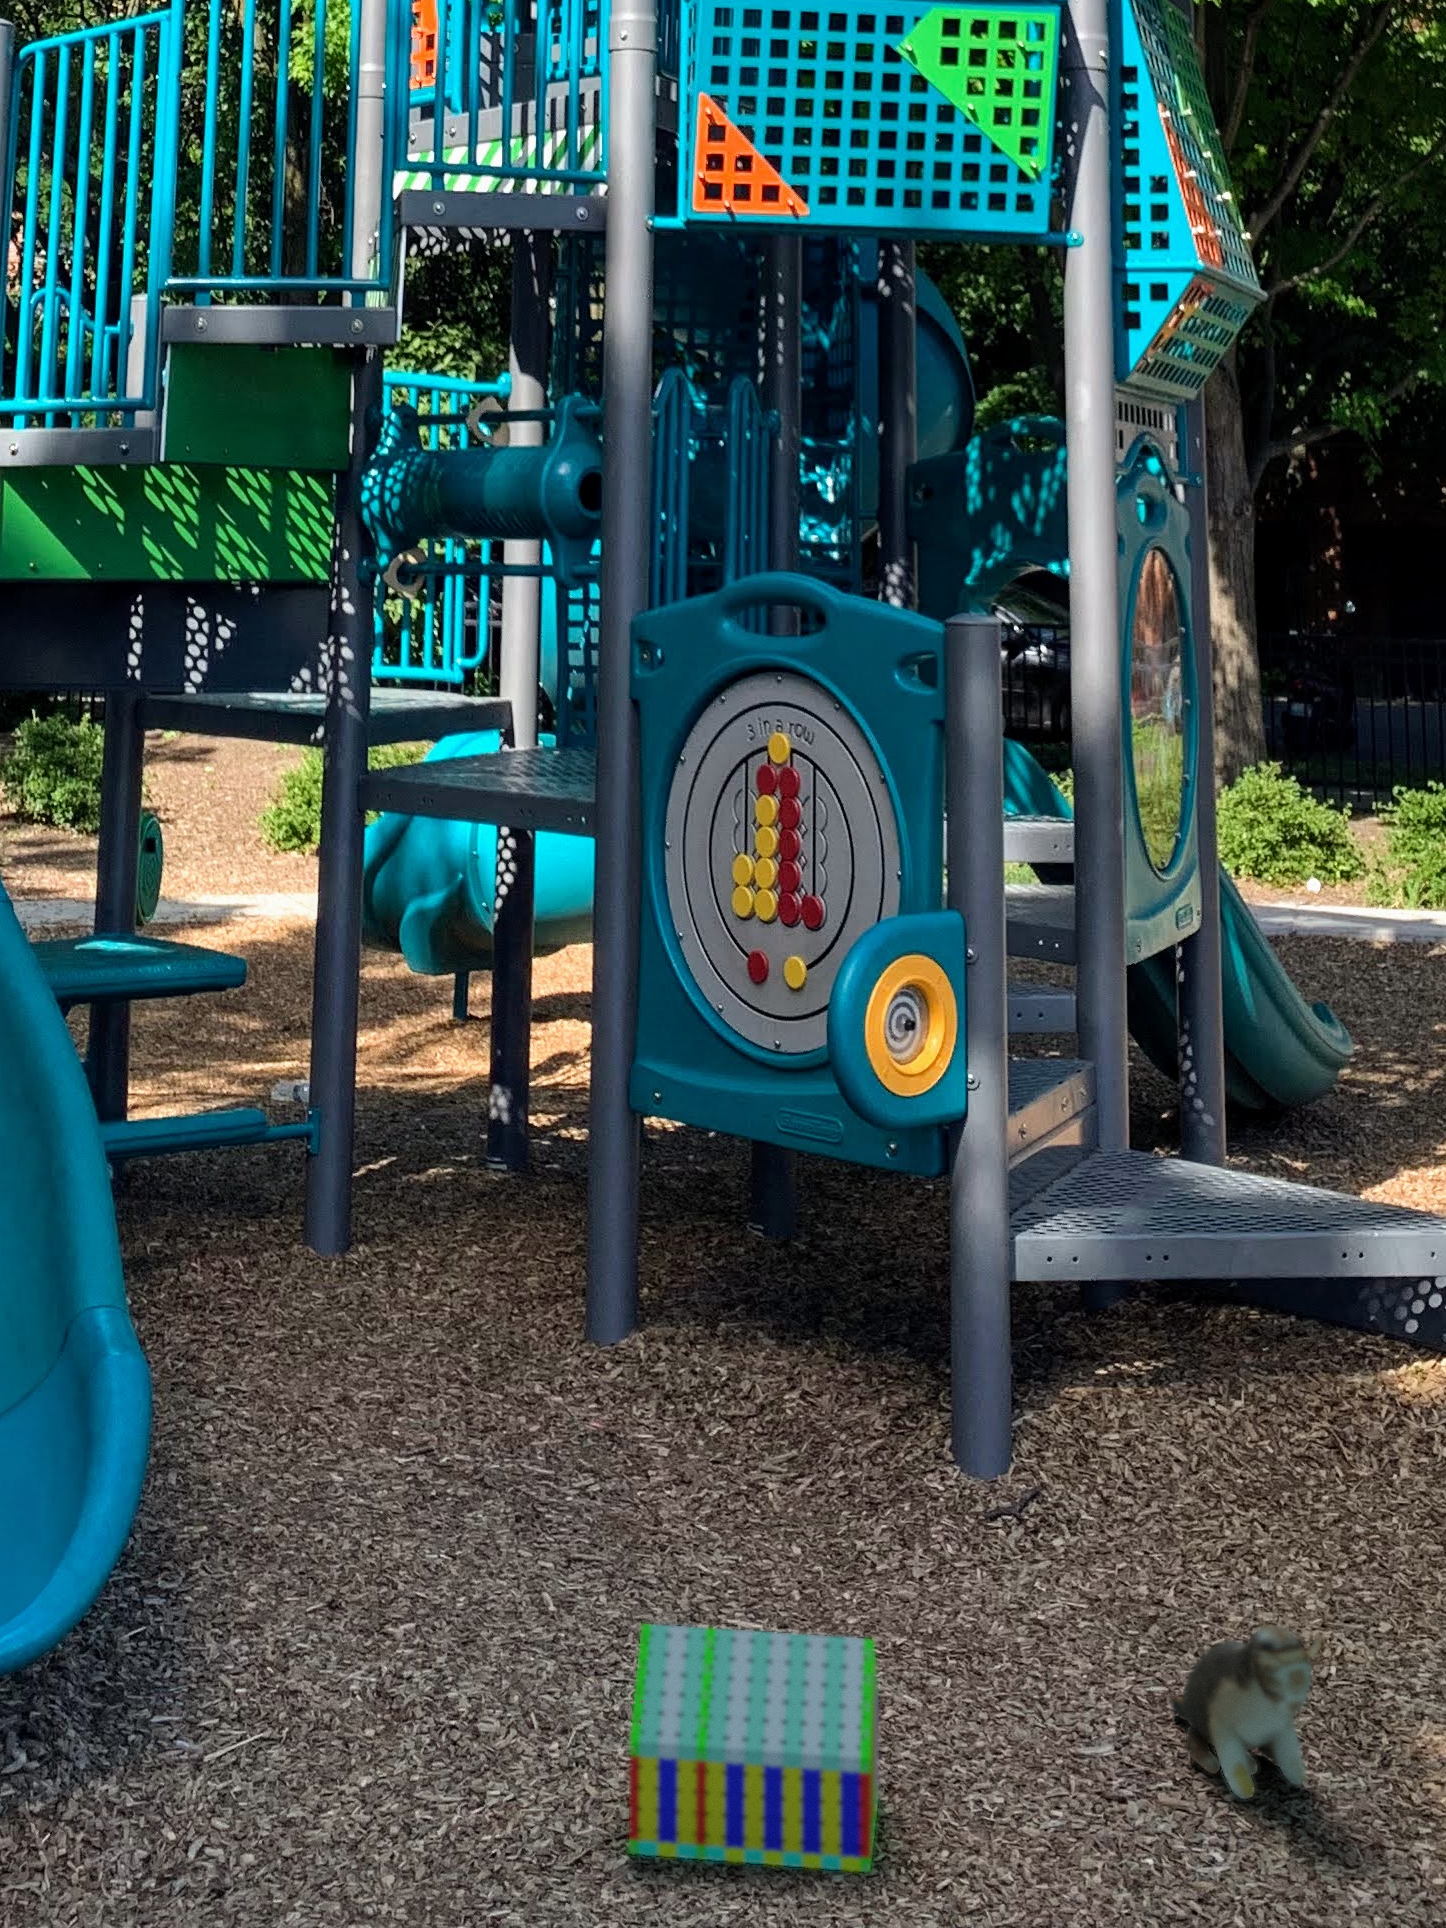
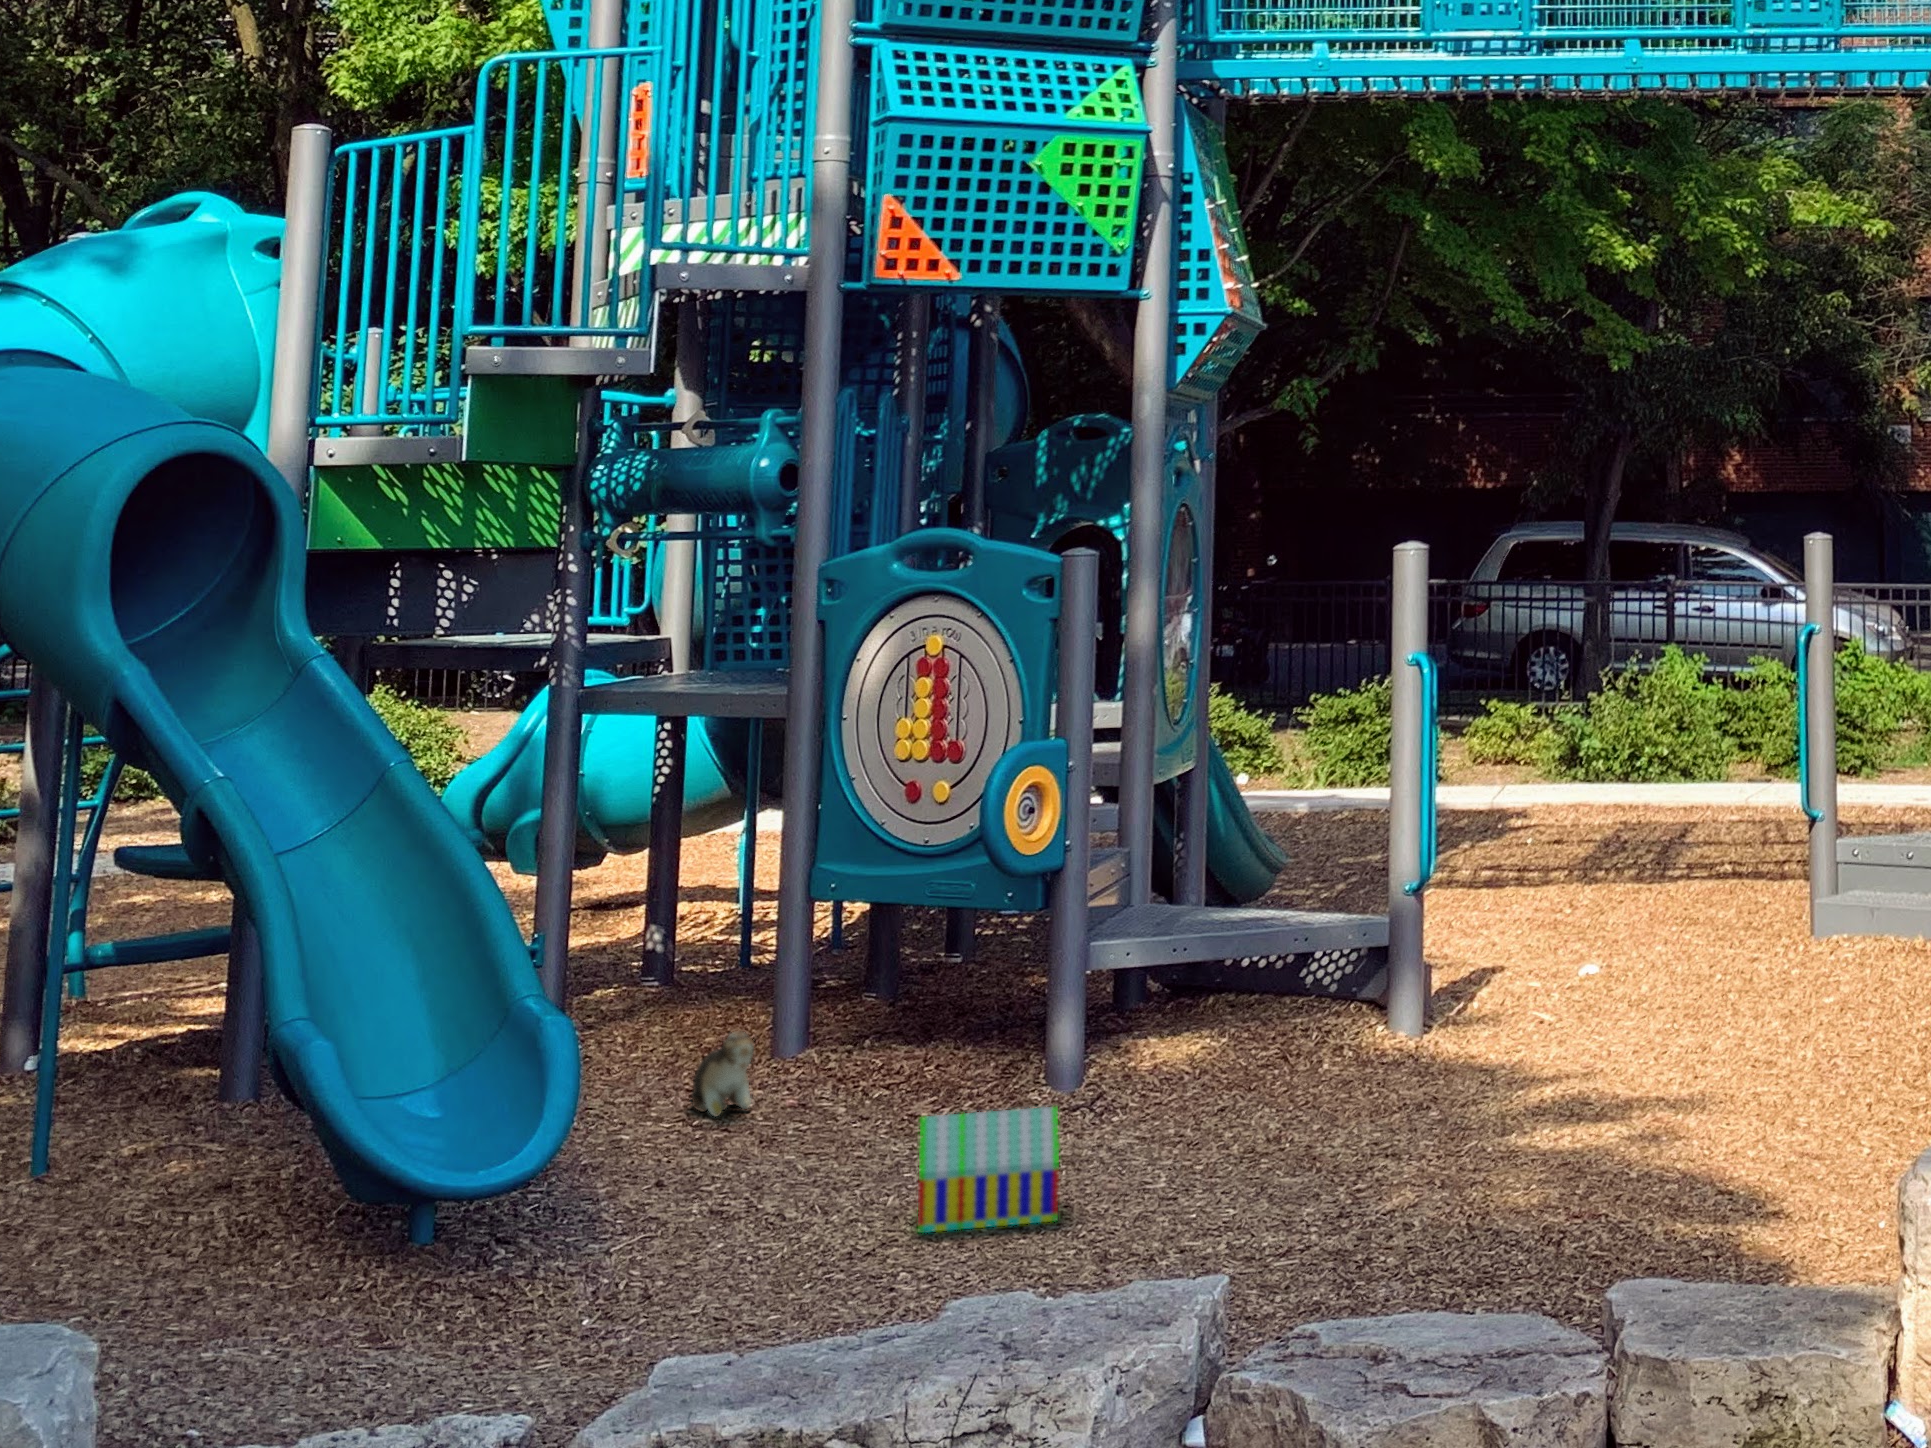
plush toy: present [1171,1624,1322,1799] -> present [691,1031,754,1116]

